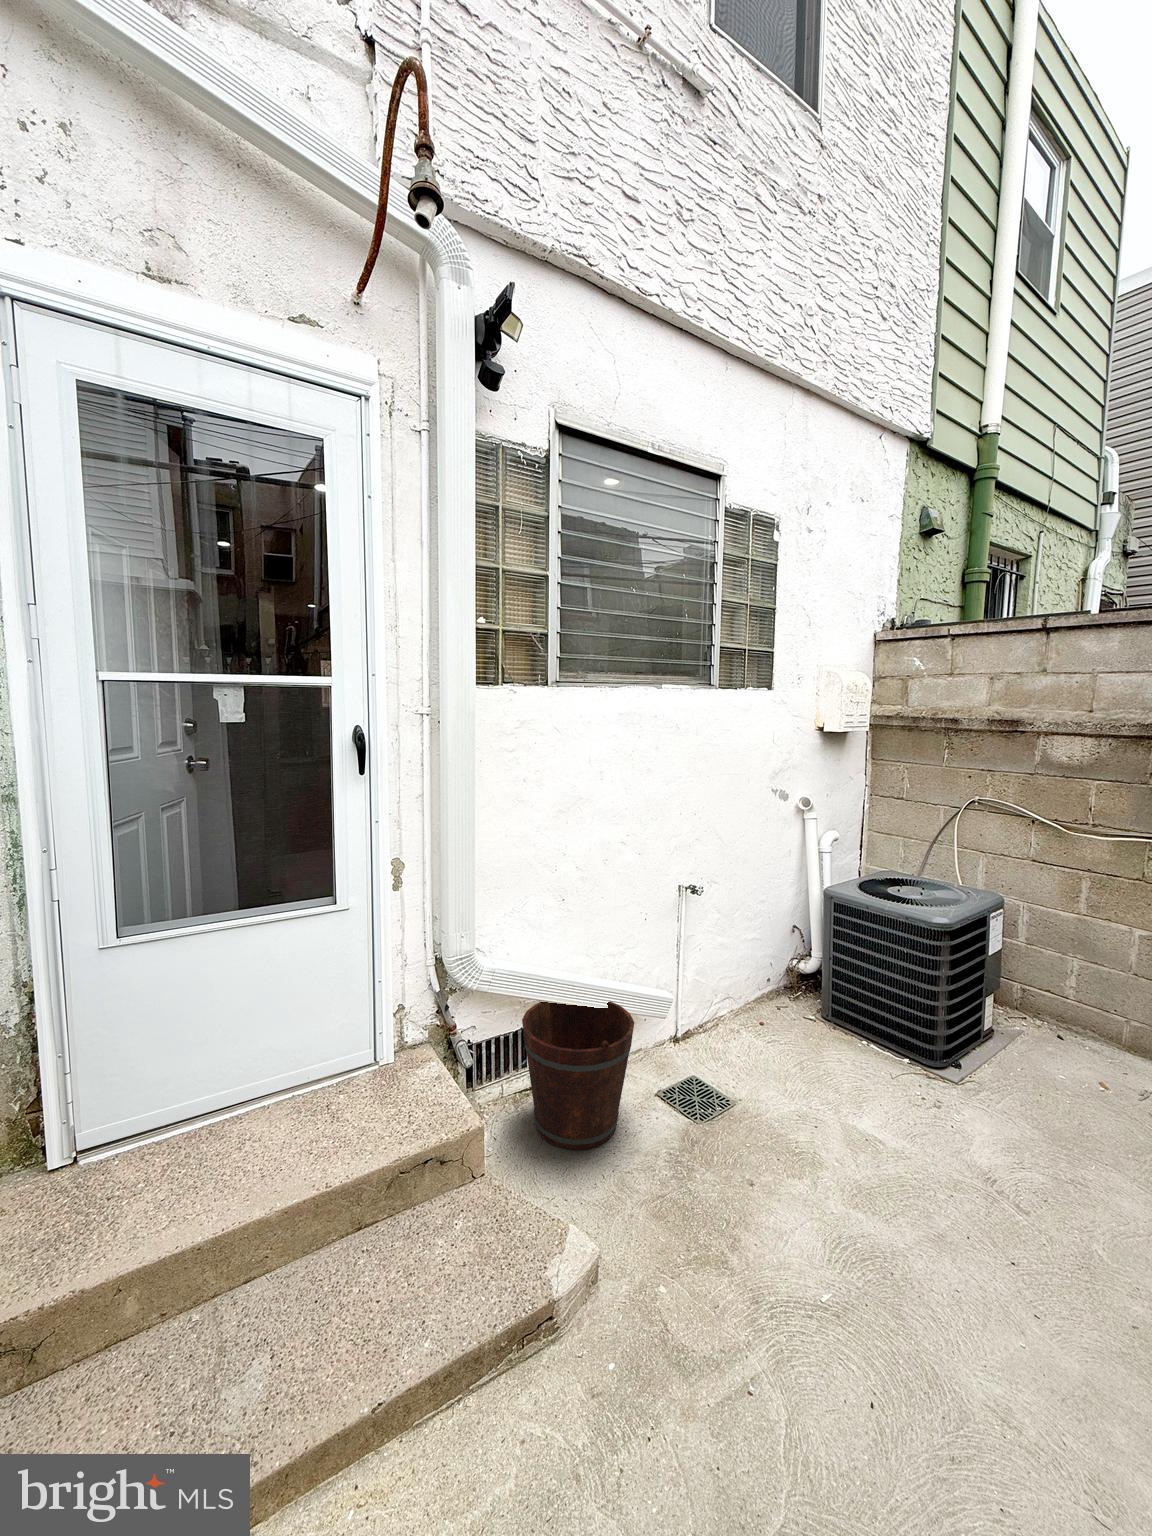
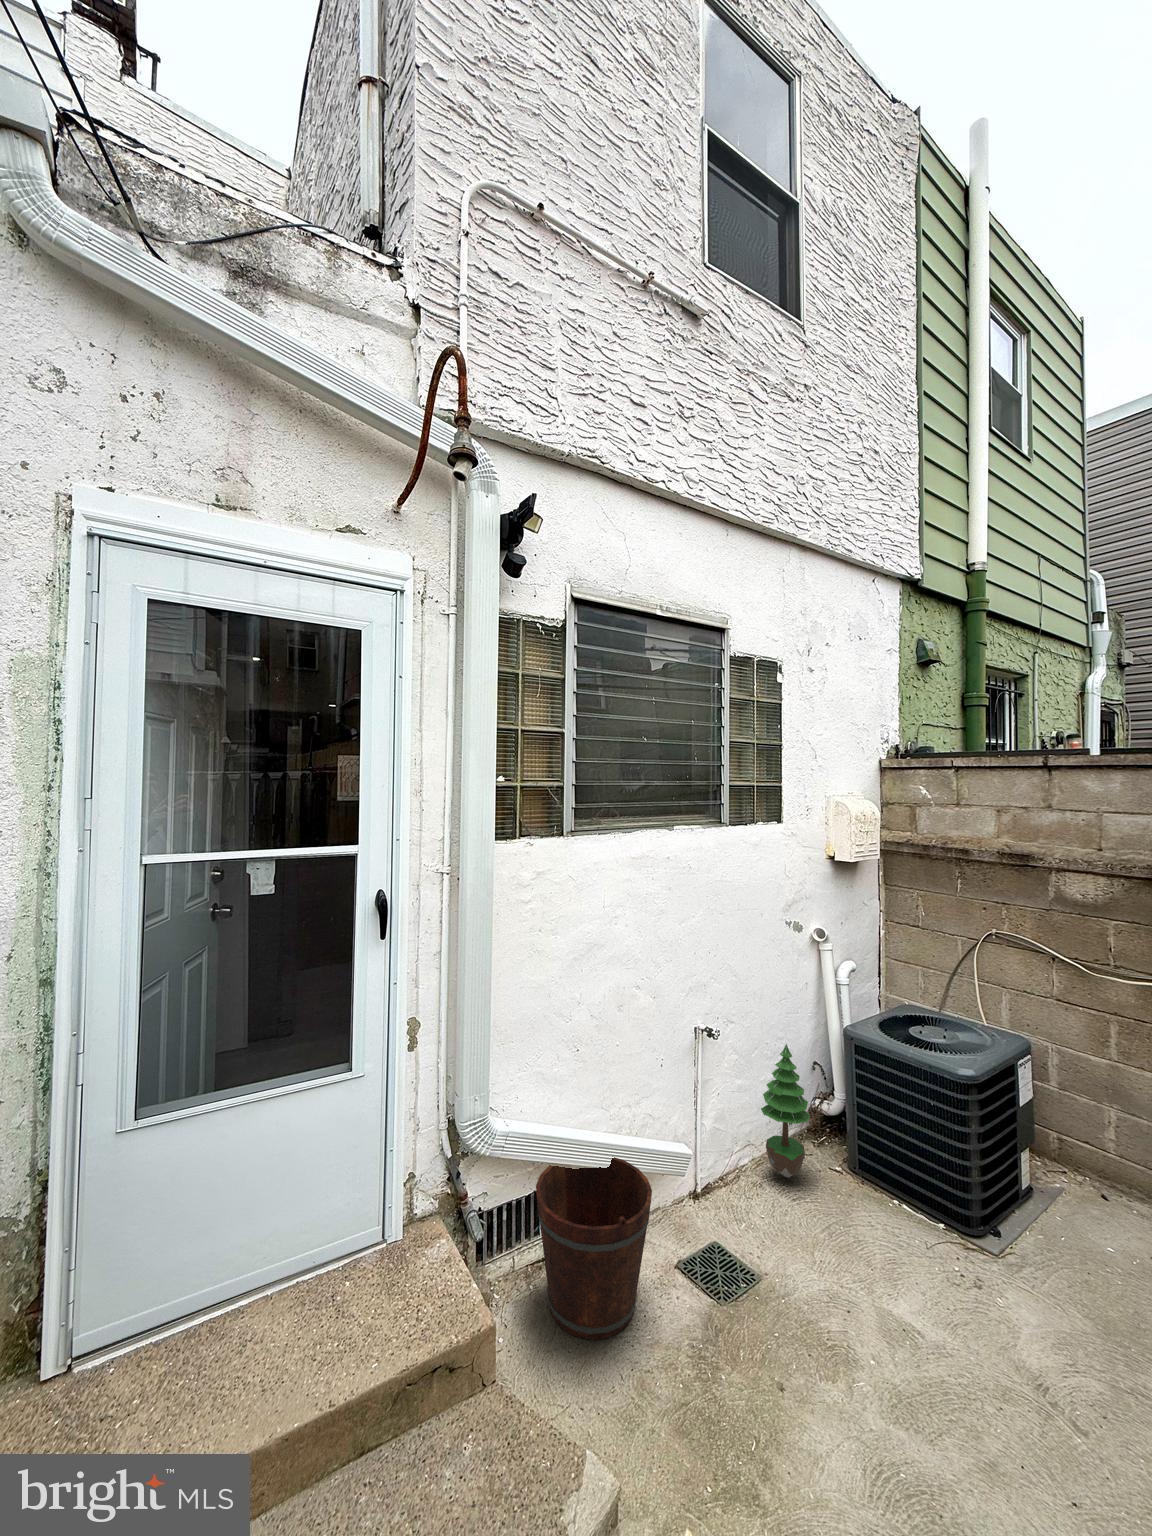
potted tree: none [740,903,787,1026] -> present [761,1044,810,1178]

